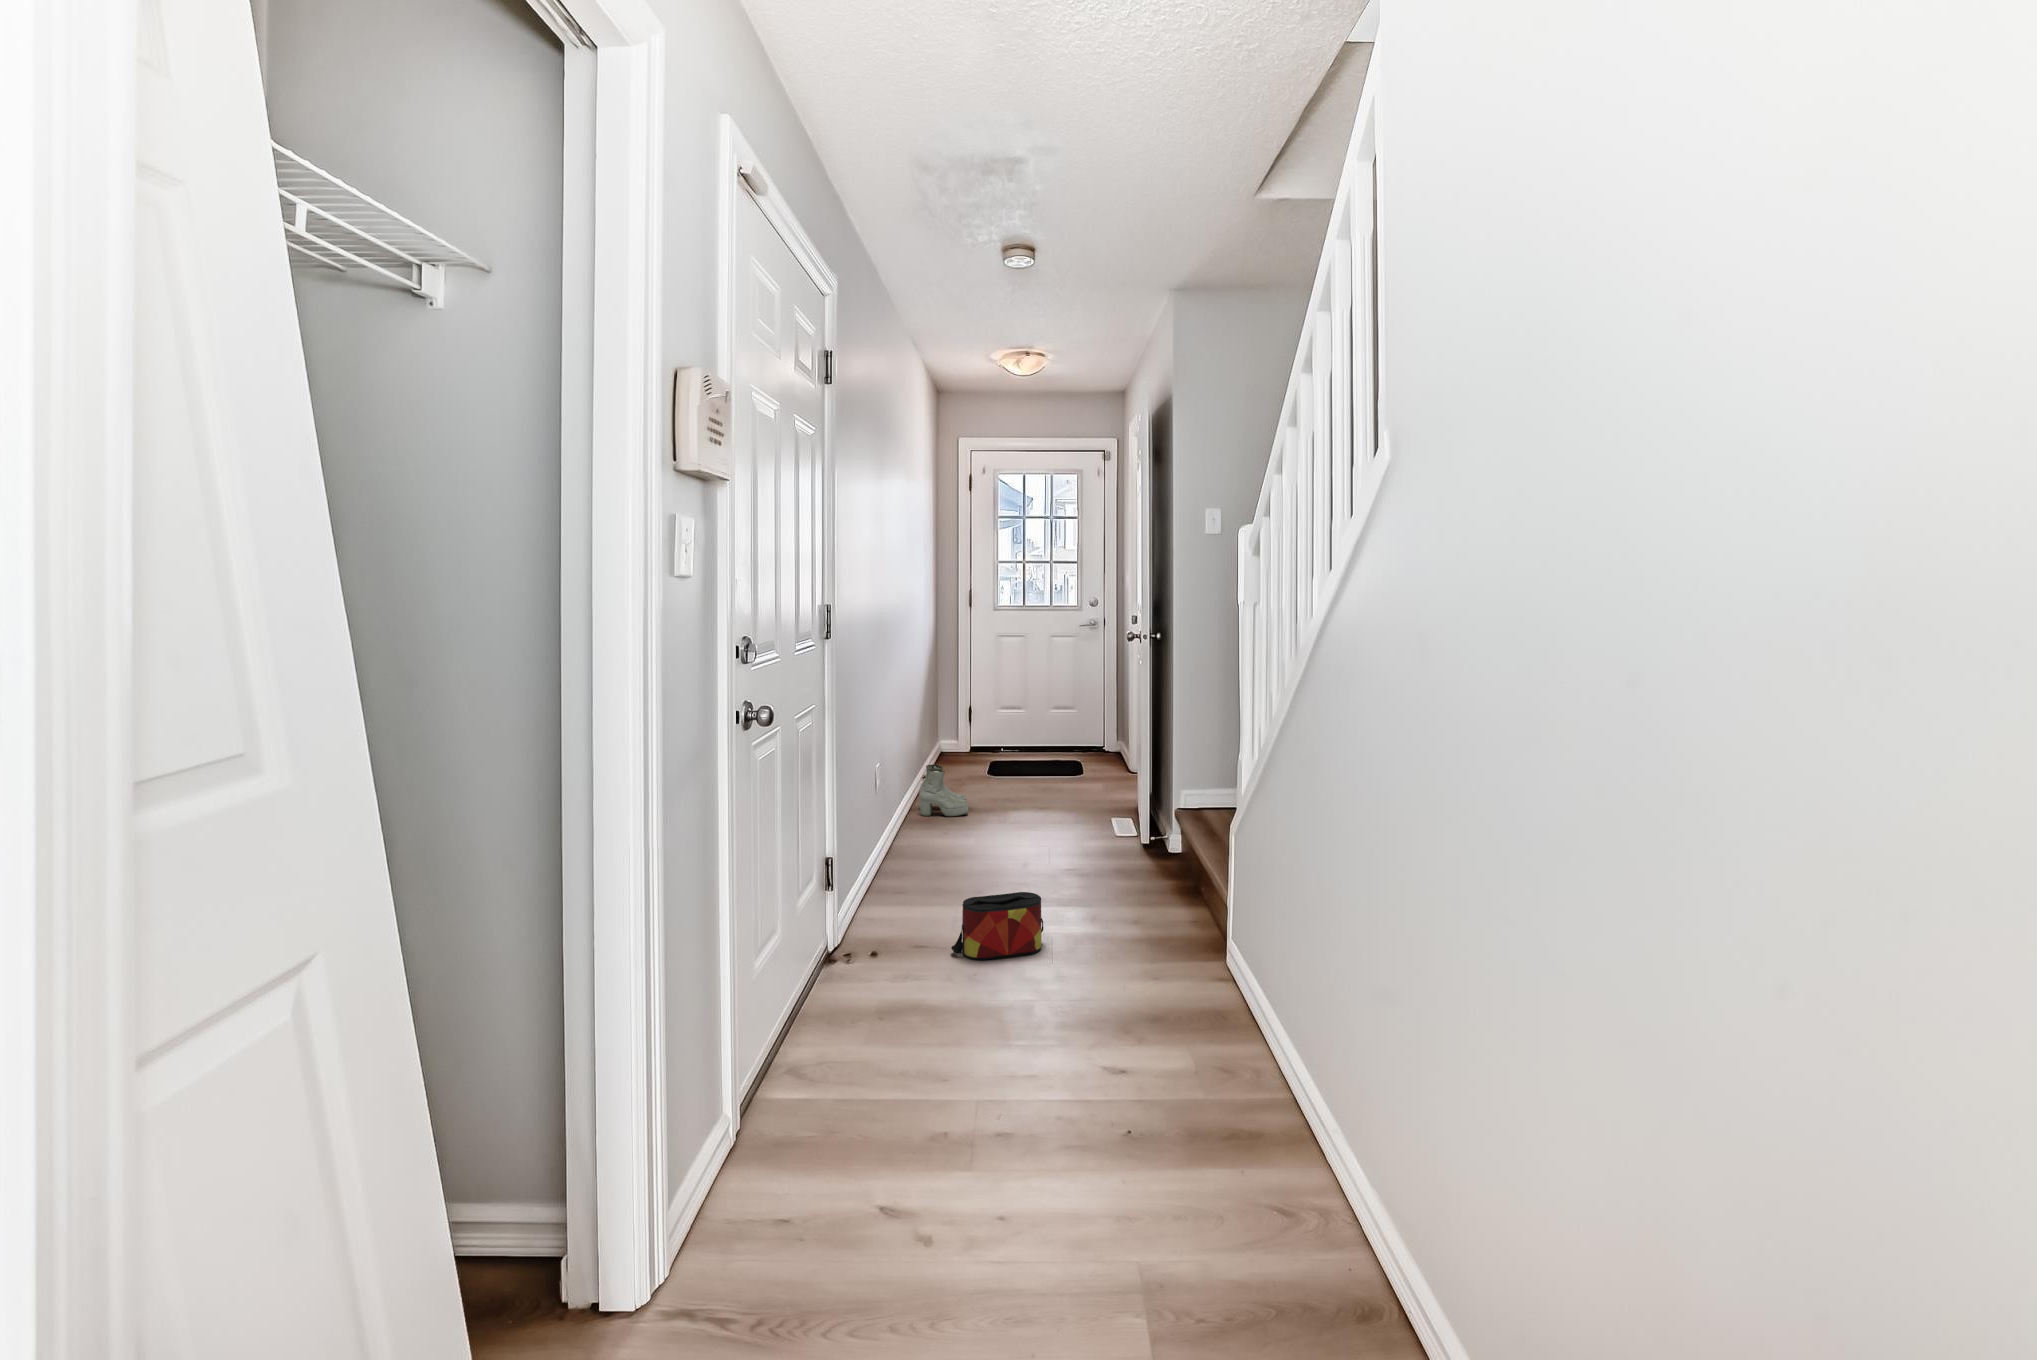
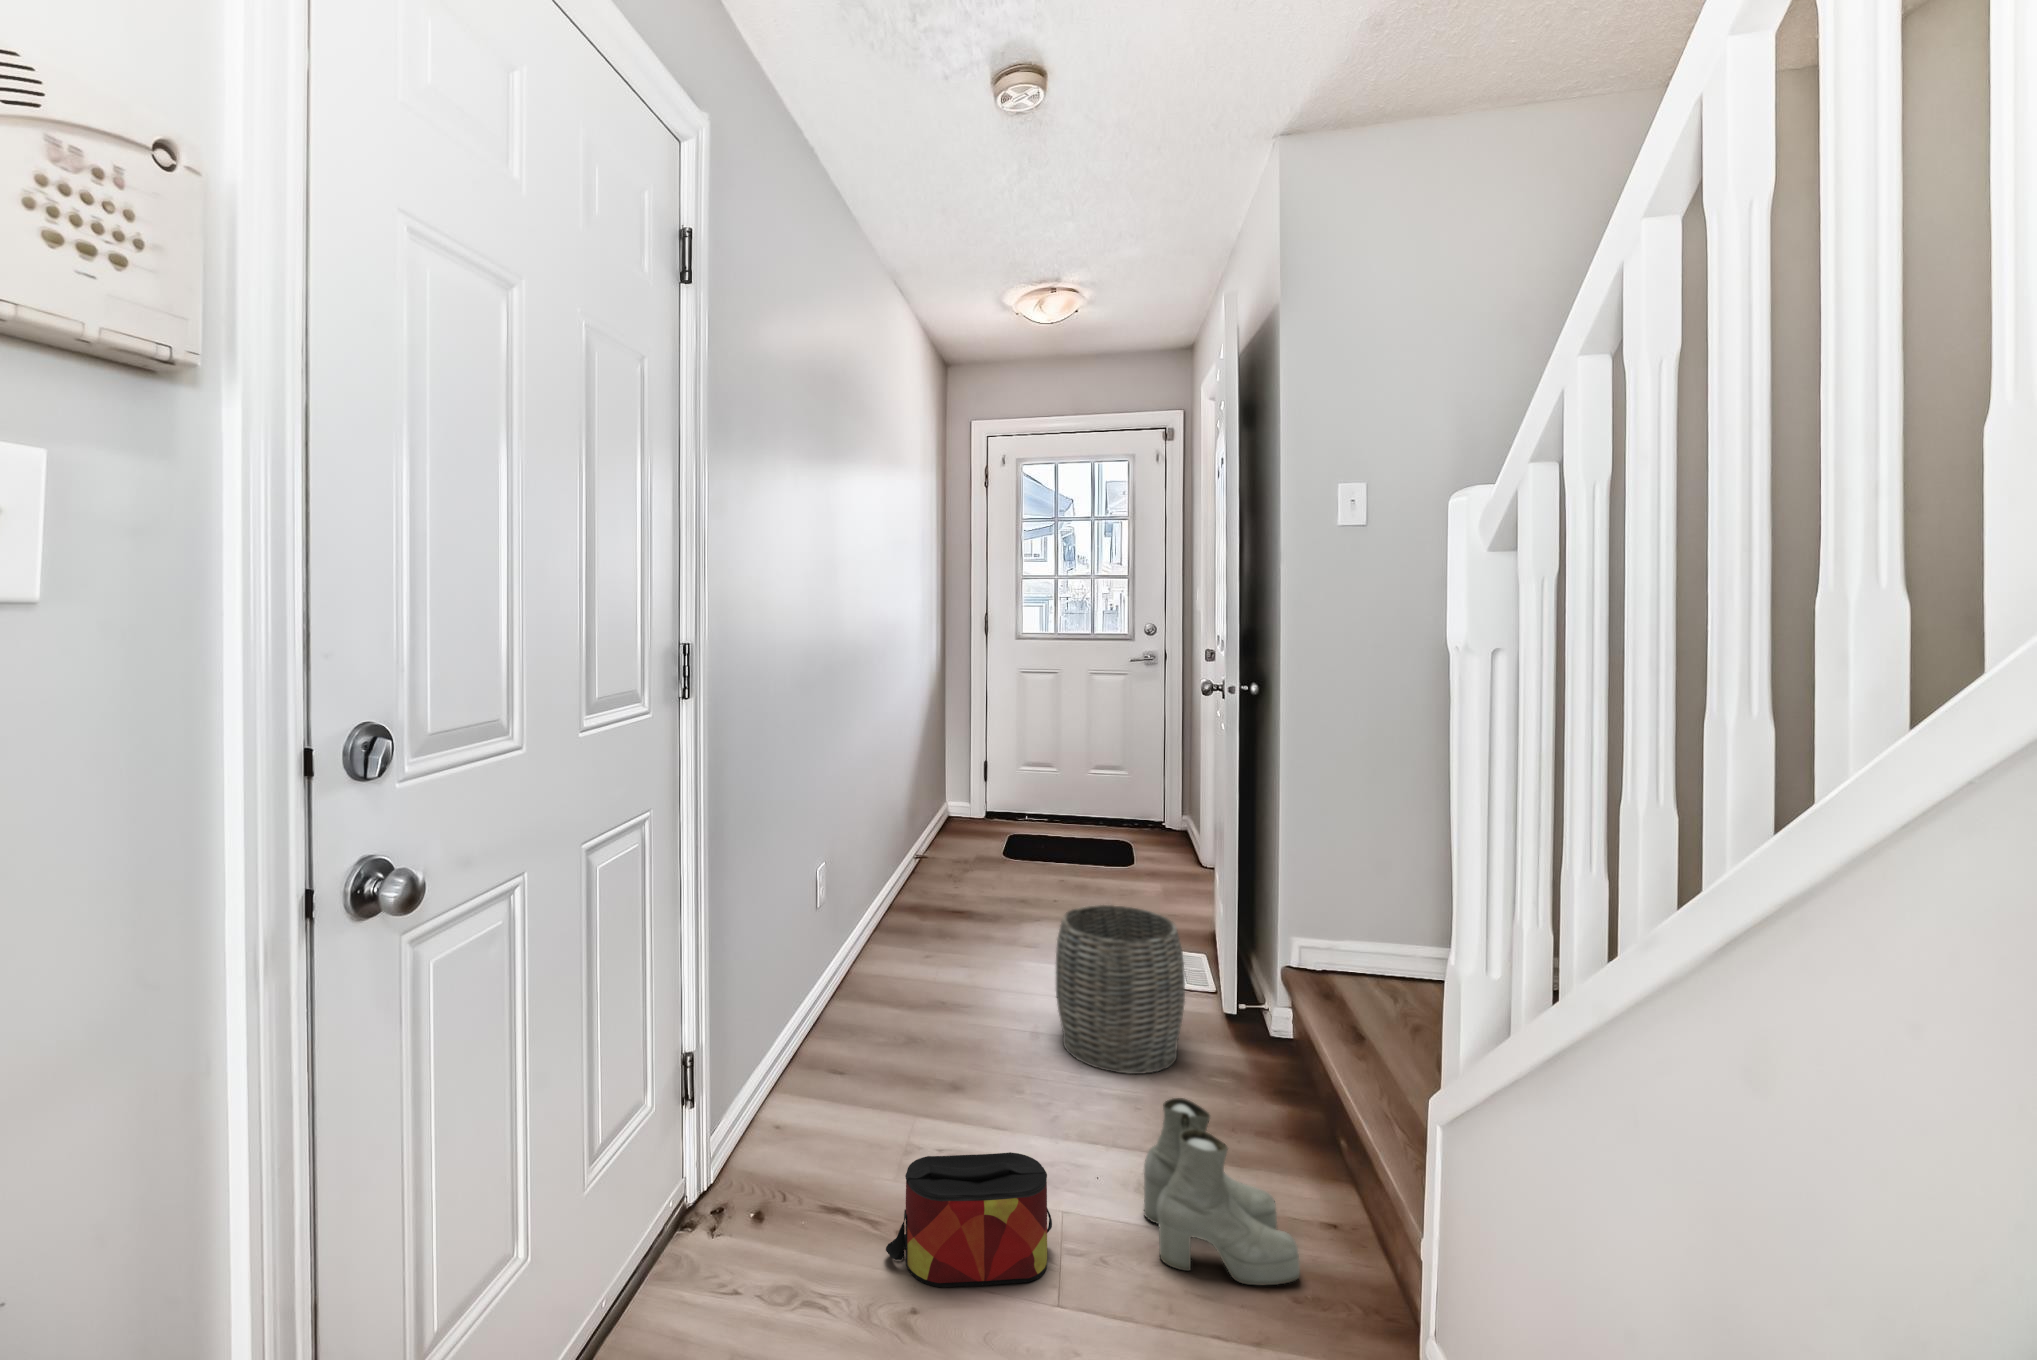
boots: present [919,764,968,817] -> present [1144,1098,1300,1286]
woven basket: none [1037,777,1117,875] -> present [1056,905,1185,1074]

